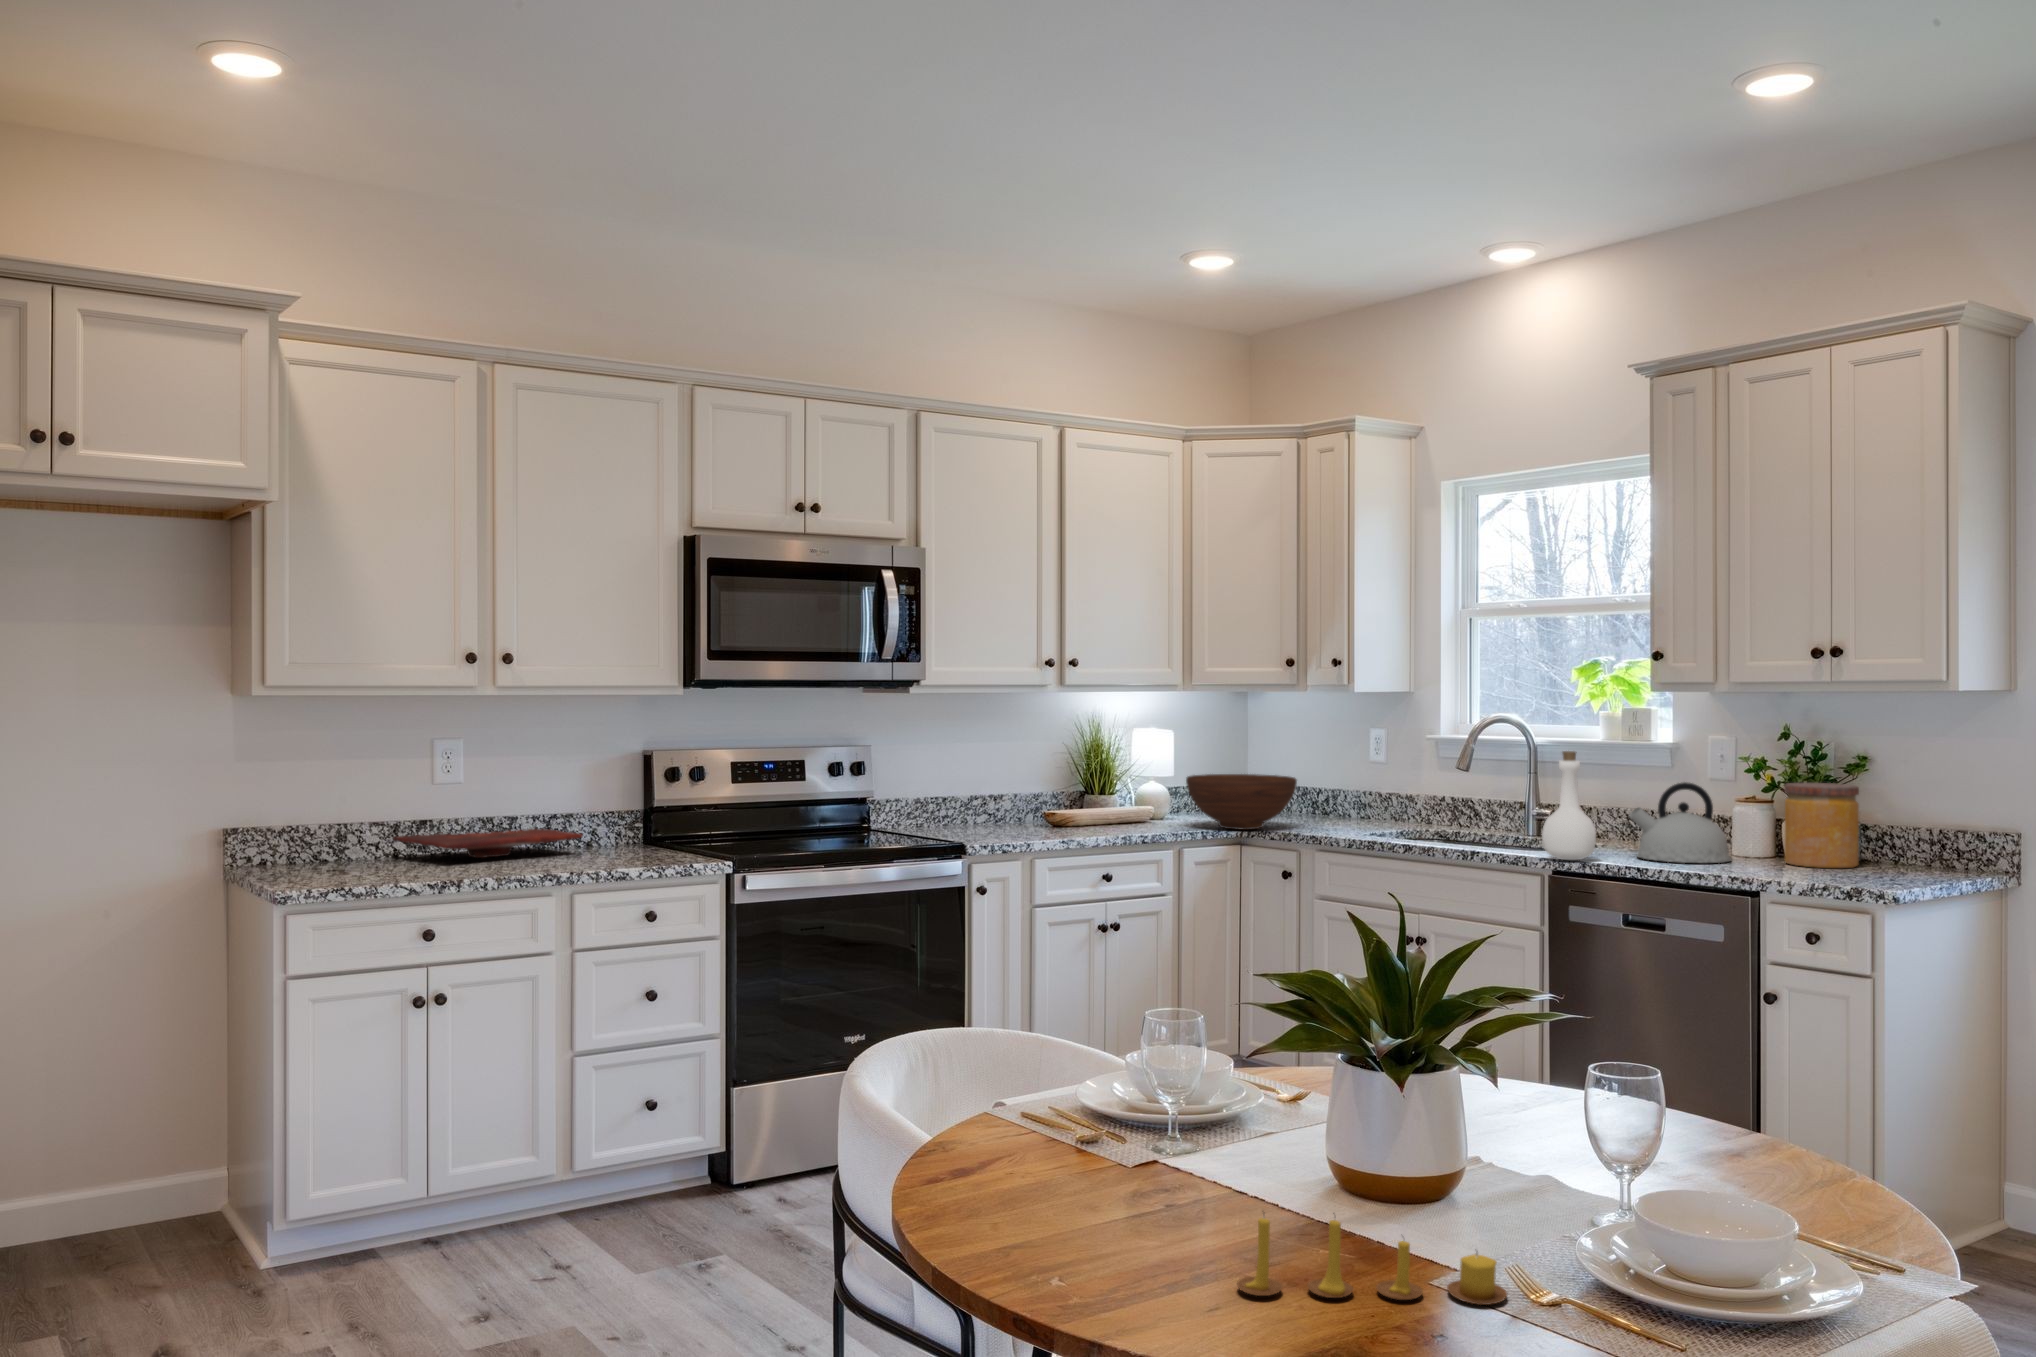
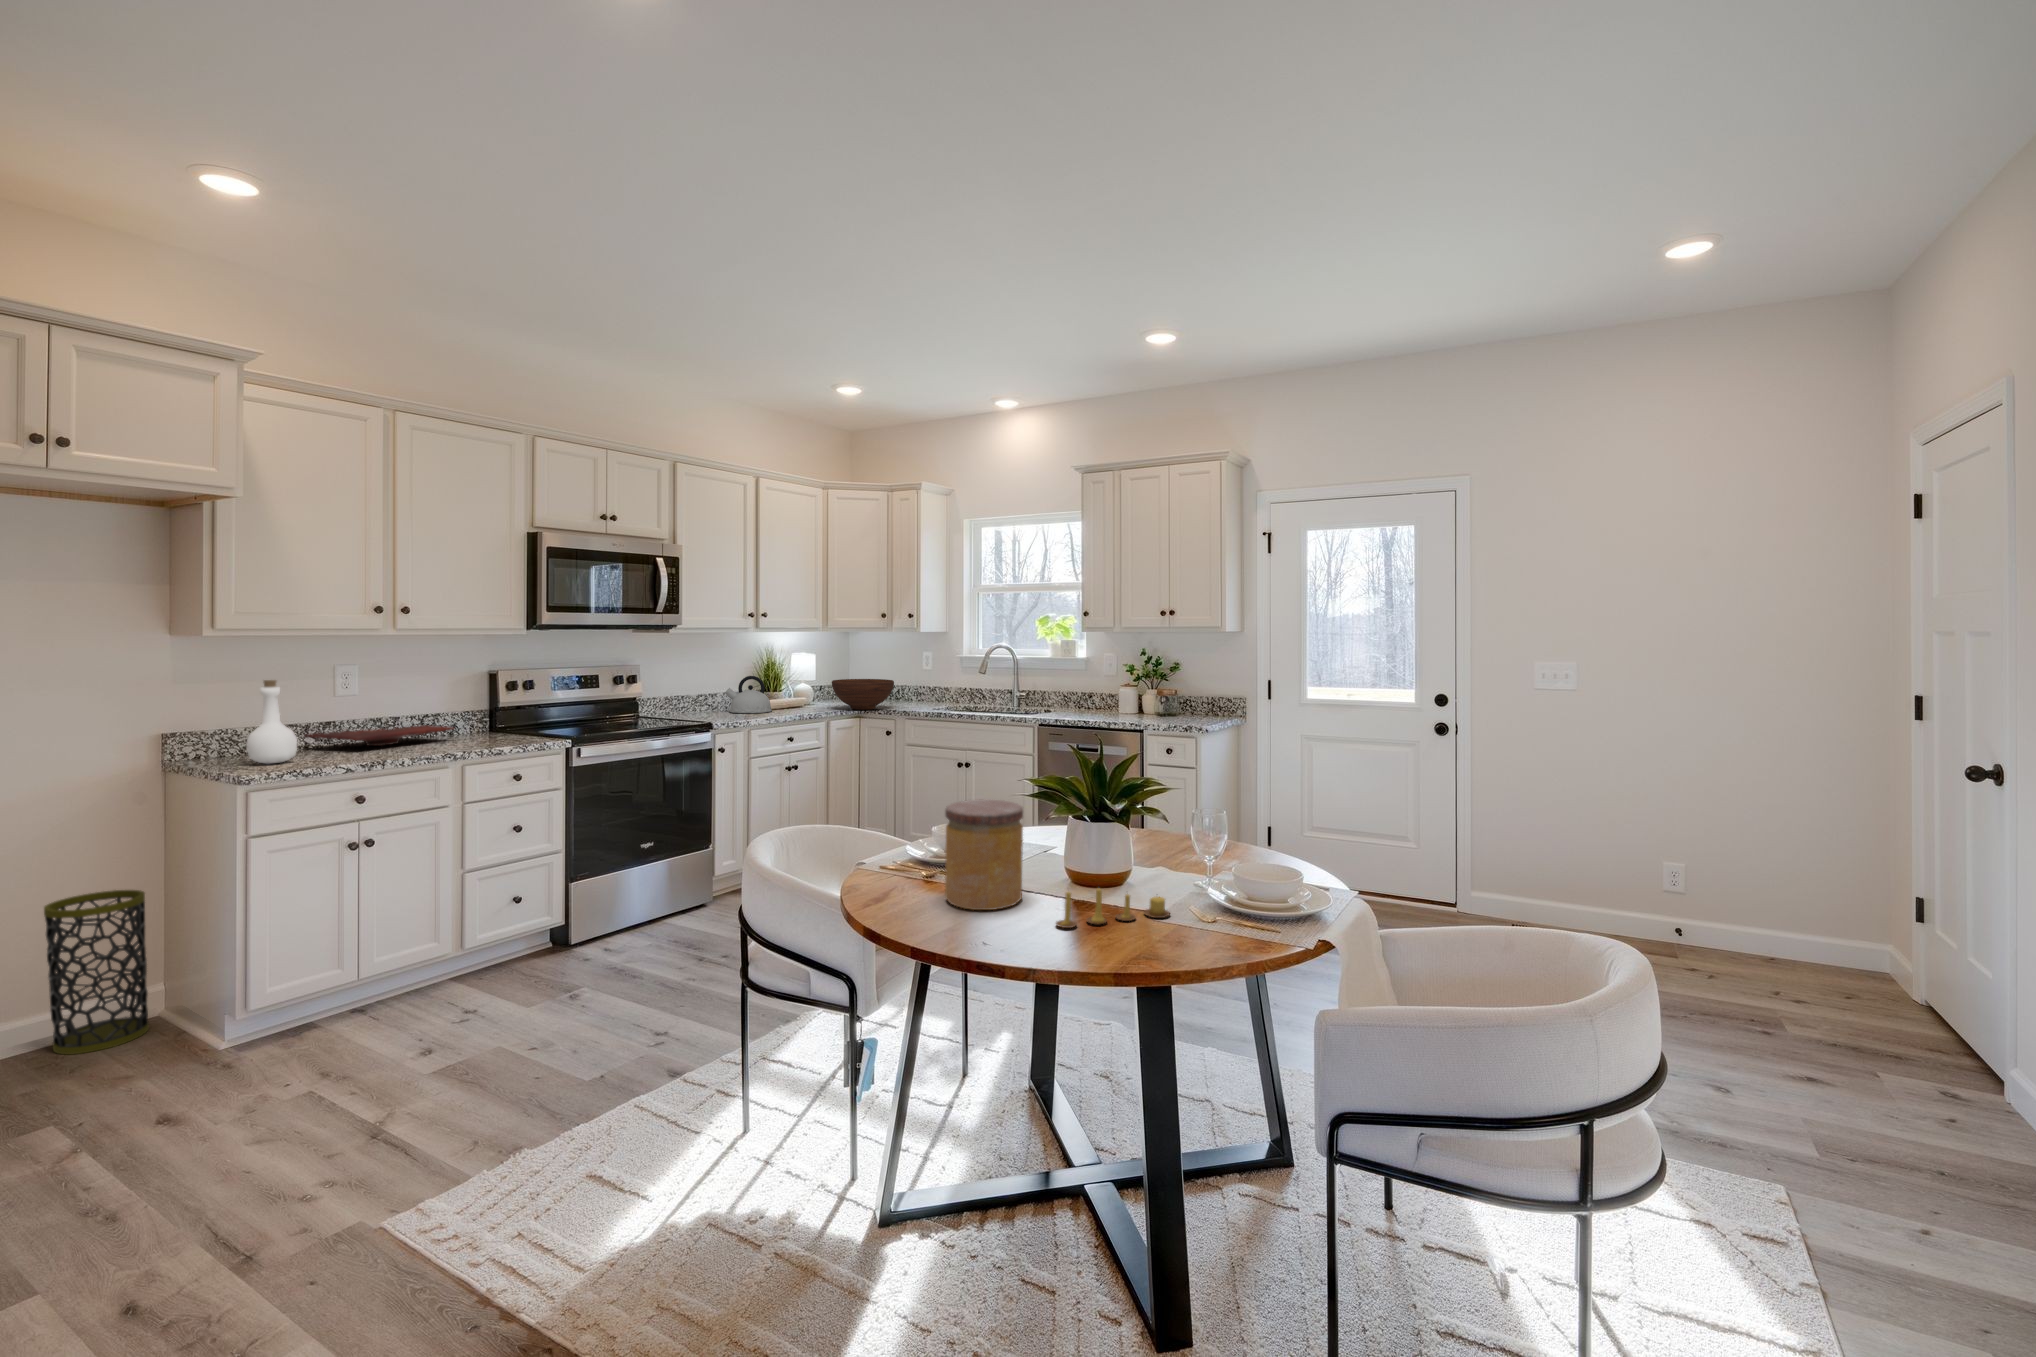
bottle: present [1542,751,1596,860] -> present [246,680,297,764]
kettle: present [1629,782,1731,863] -> present [725,676,772,713]
jar: present [1784,783,1859,868] -> present [945,800,1023,910]
trash can: none [81,1038,190,1256] -> present [44,890,149,1054]

